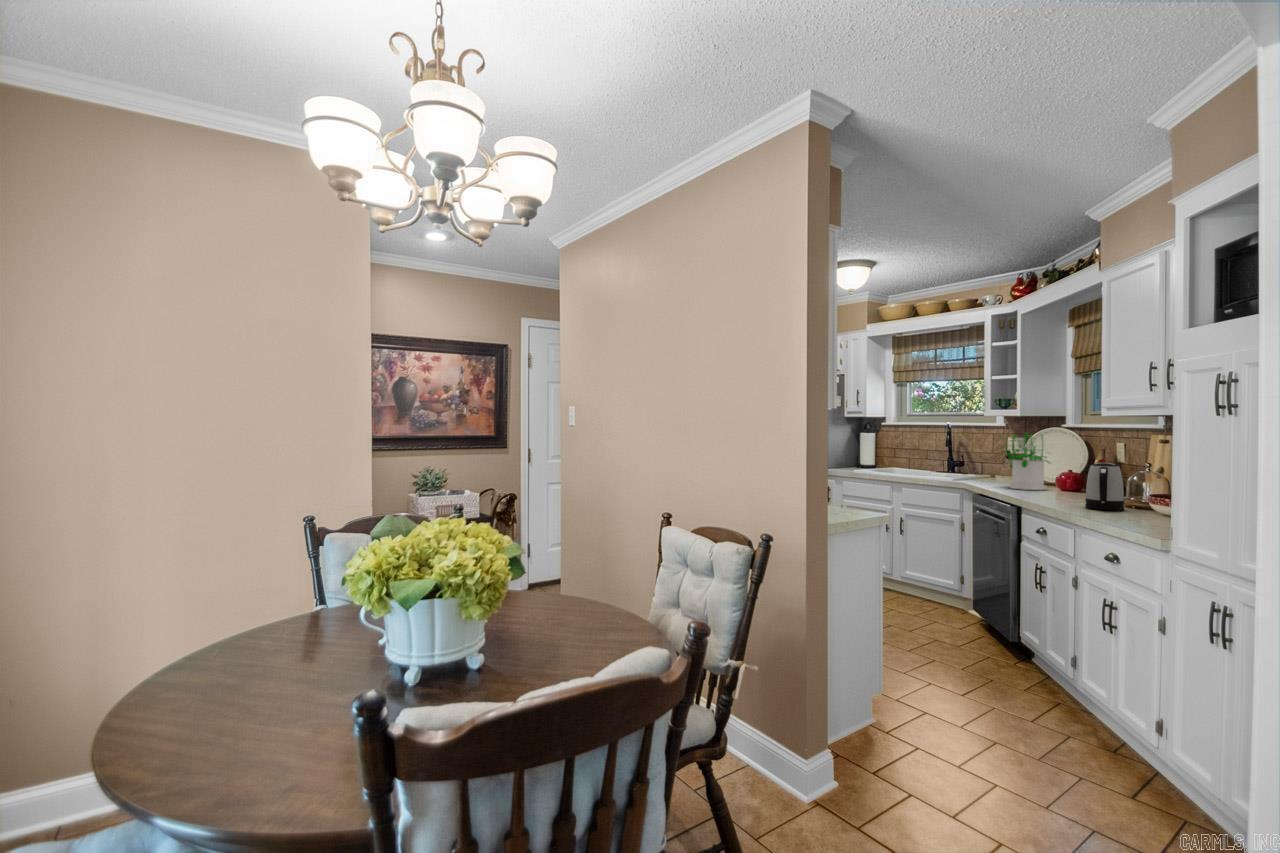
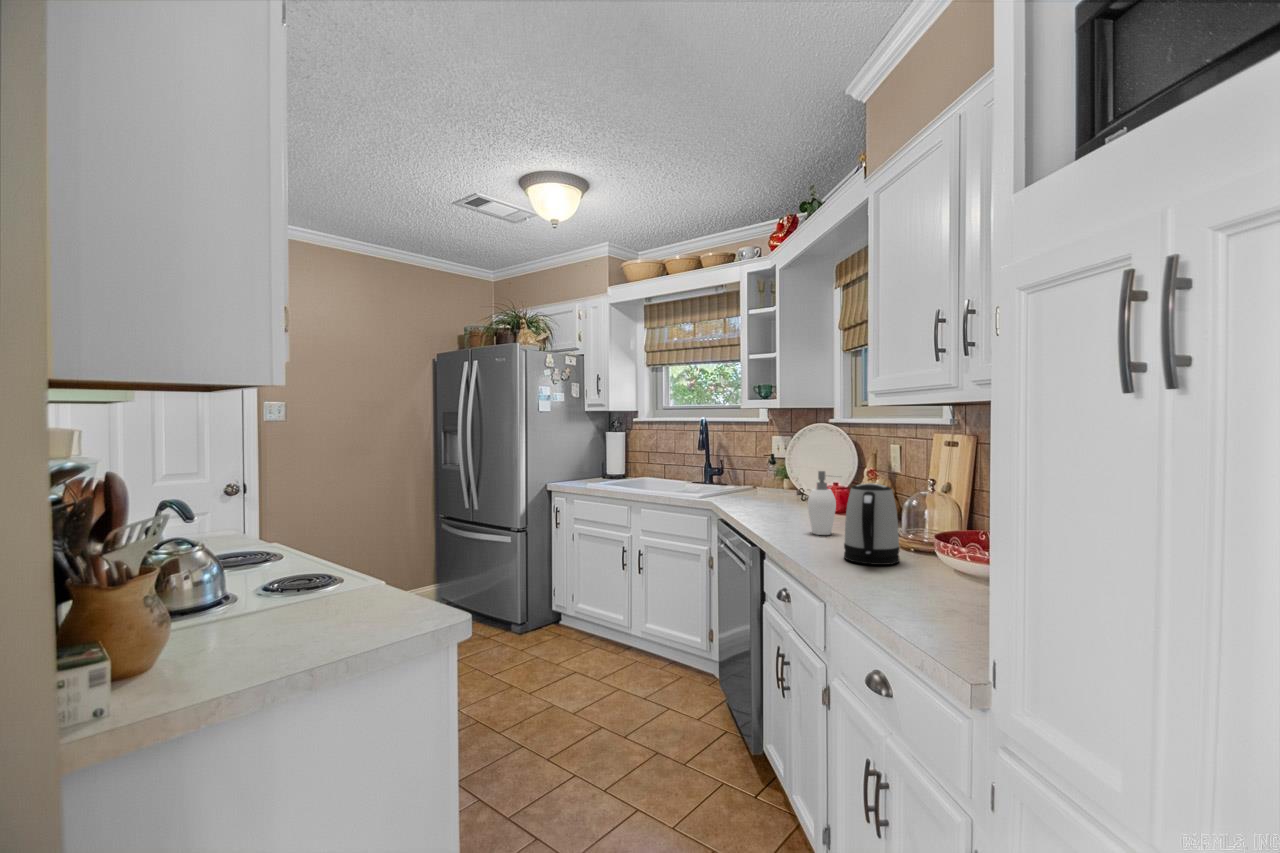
potted plant: present [1005,432,1050,490] -> none [747,431,812,514]
soap dispenser: none [1054,458,1081,499] -> present [808,471,836,535]

